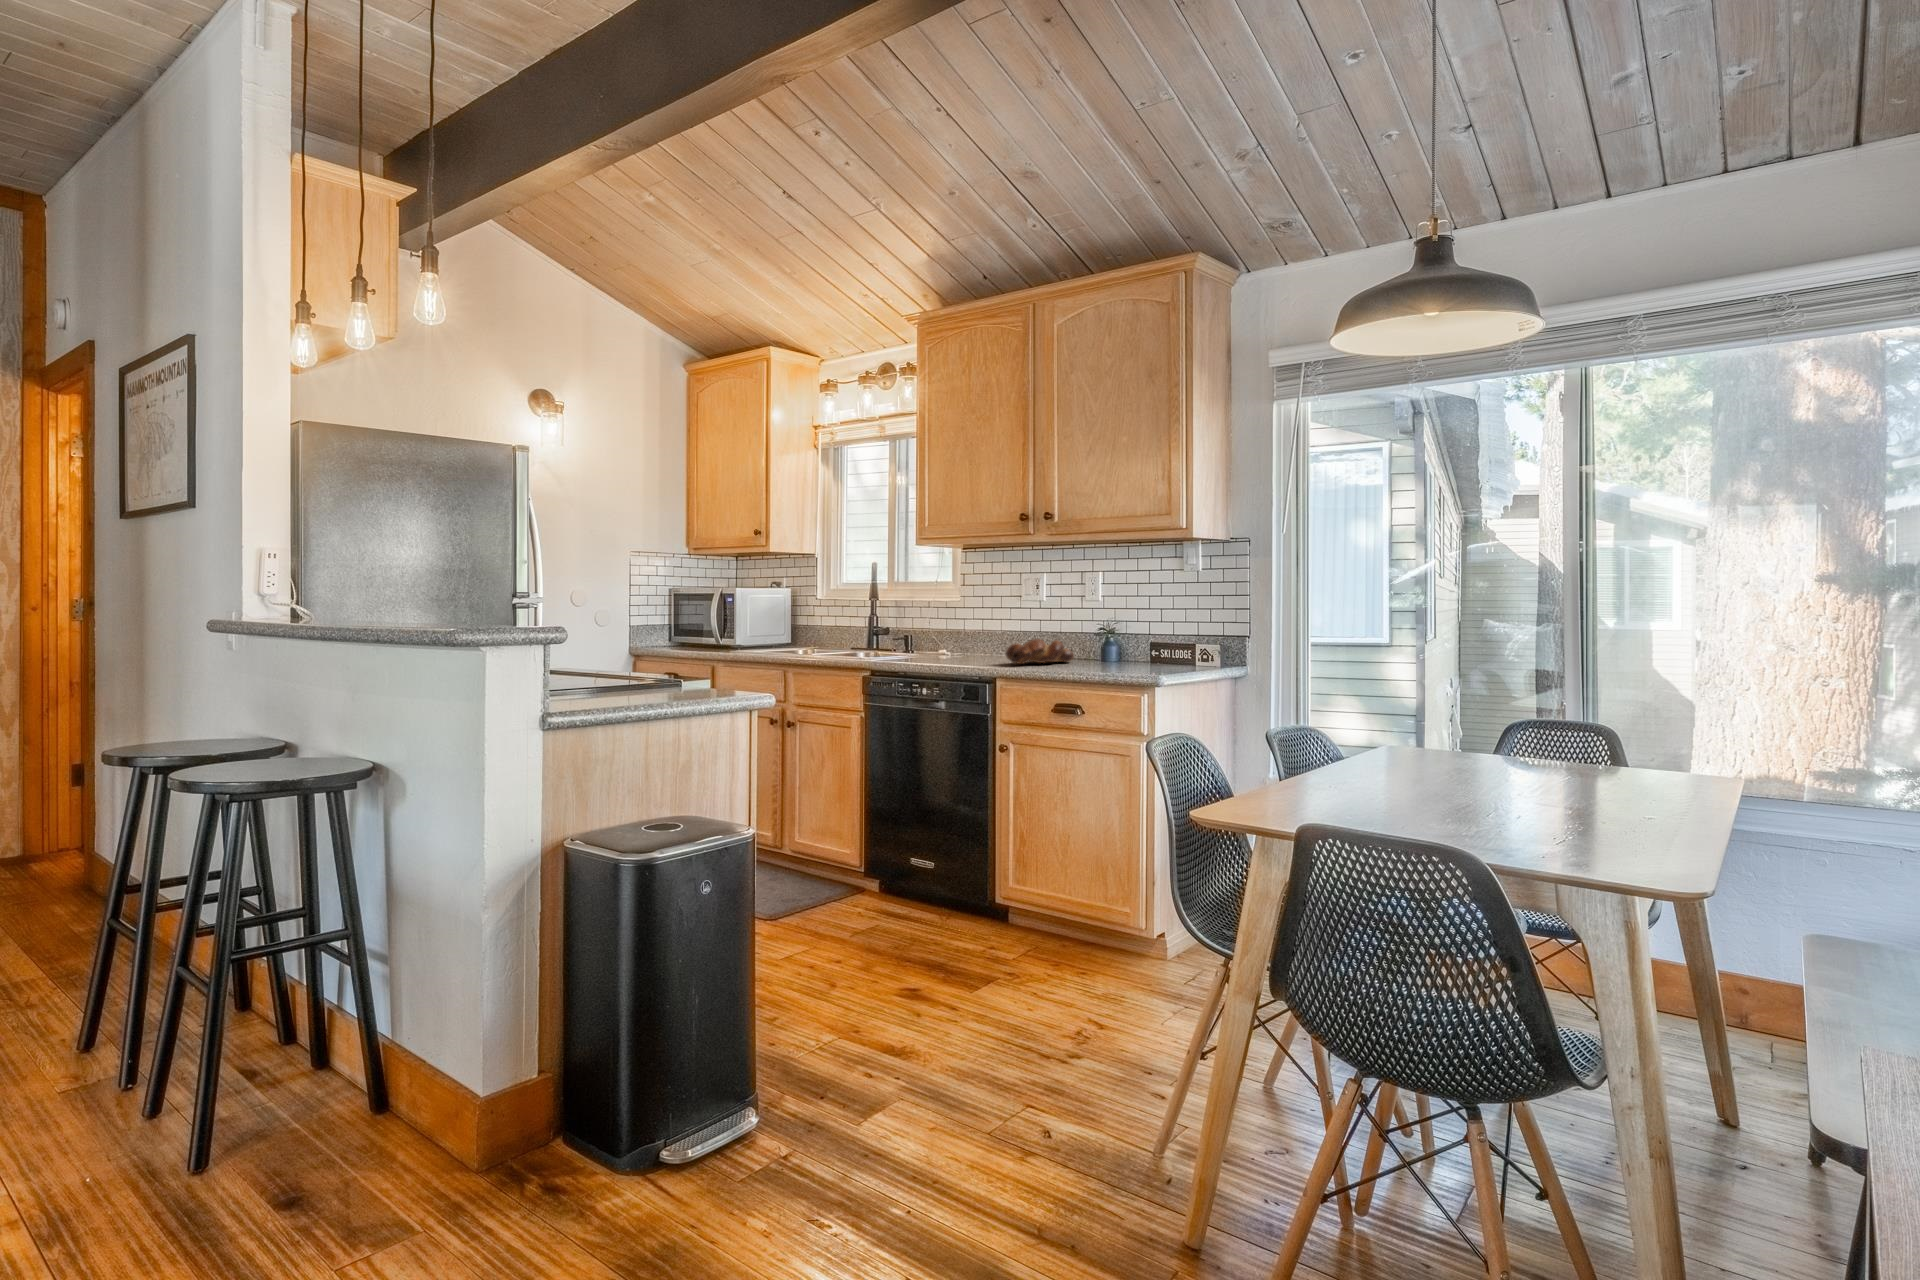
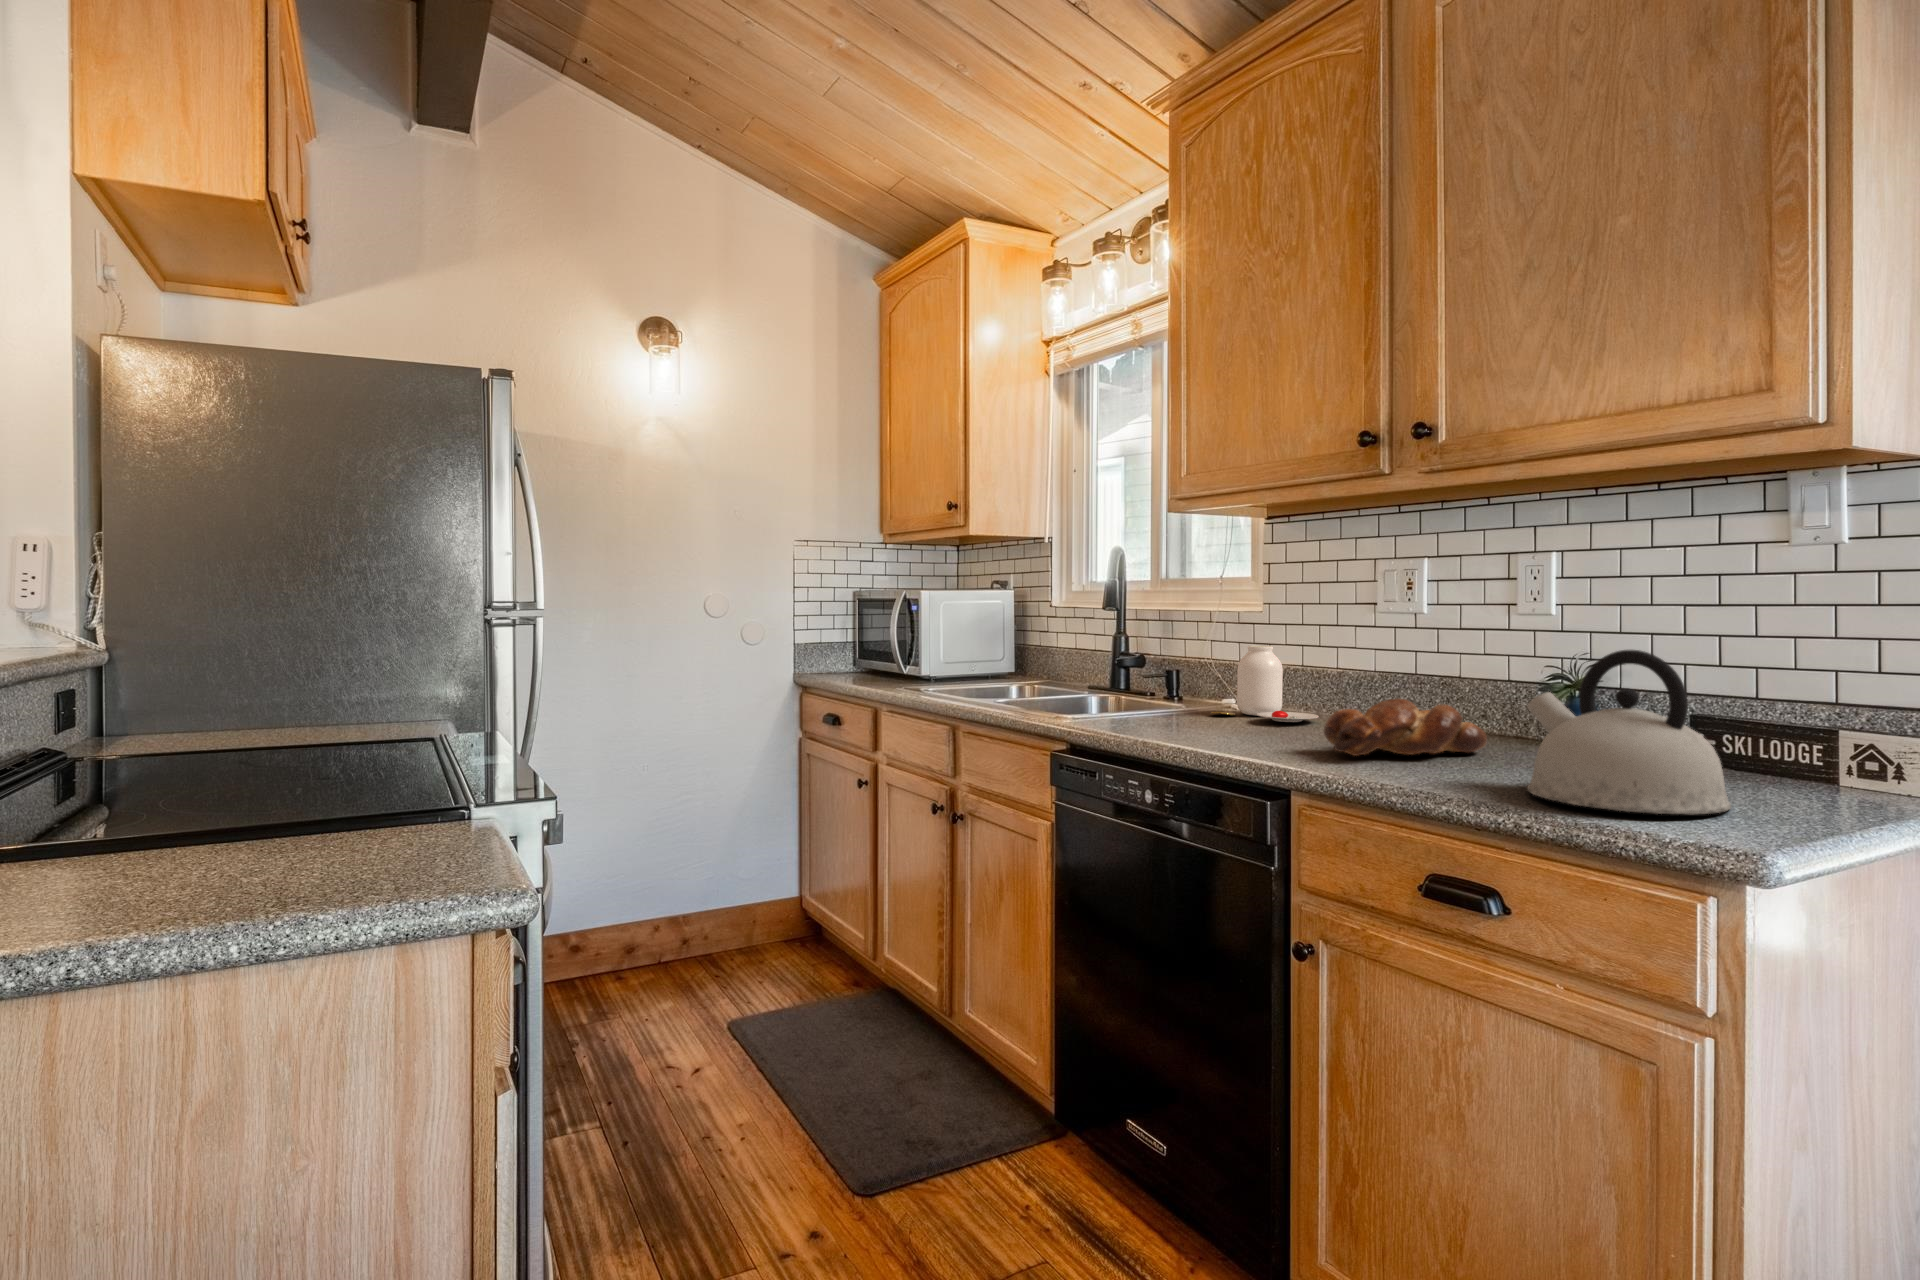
kettle: none [1089,612,1157,671] -> present [1527,650,1731,814]
jar: none [940,618,996,656] -> present [1211,646,1319,722]

